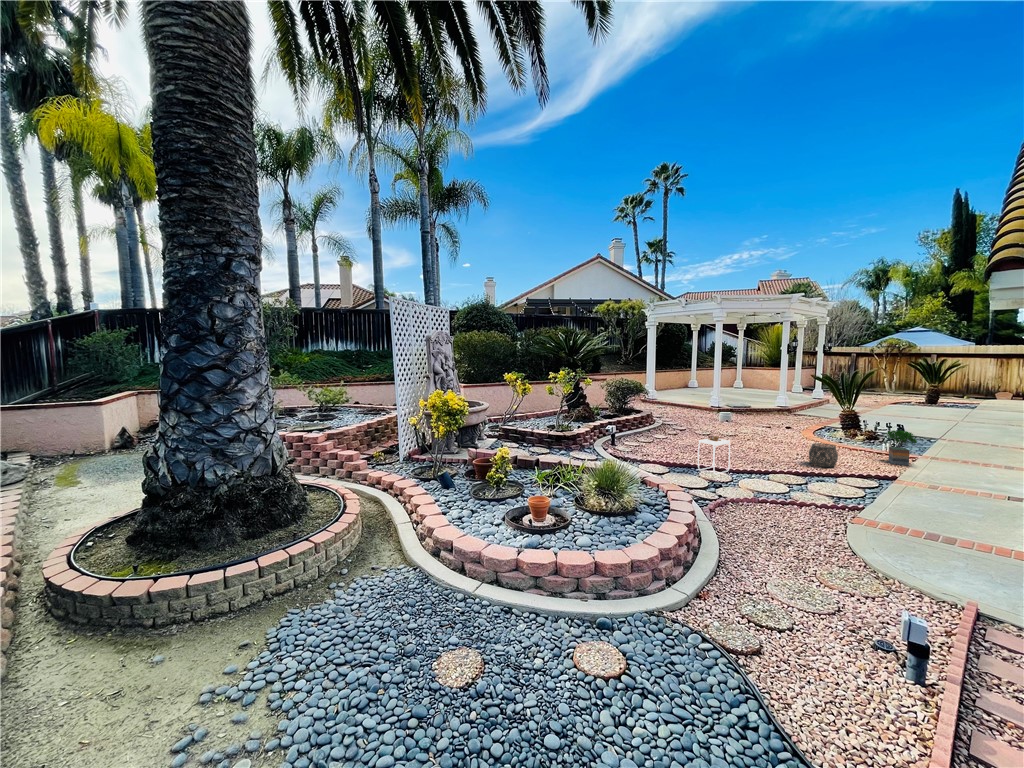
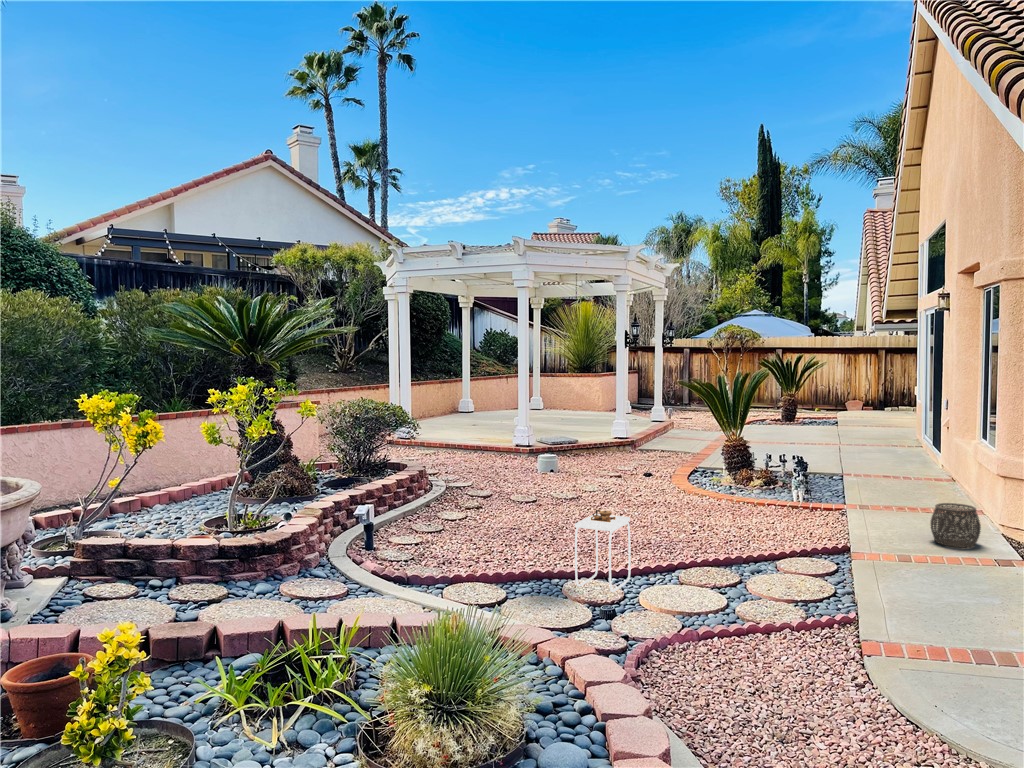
potted tree: present [886,430,917,465] -> none [824,466,869,525]
woven basket: present [809,443,838,467] -> present [931,503,981,548]

